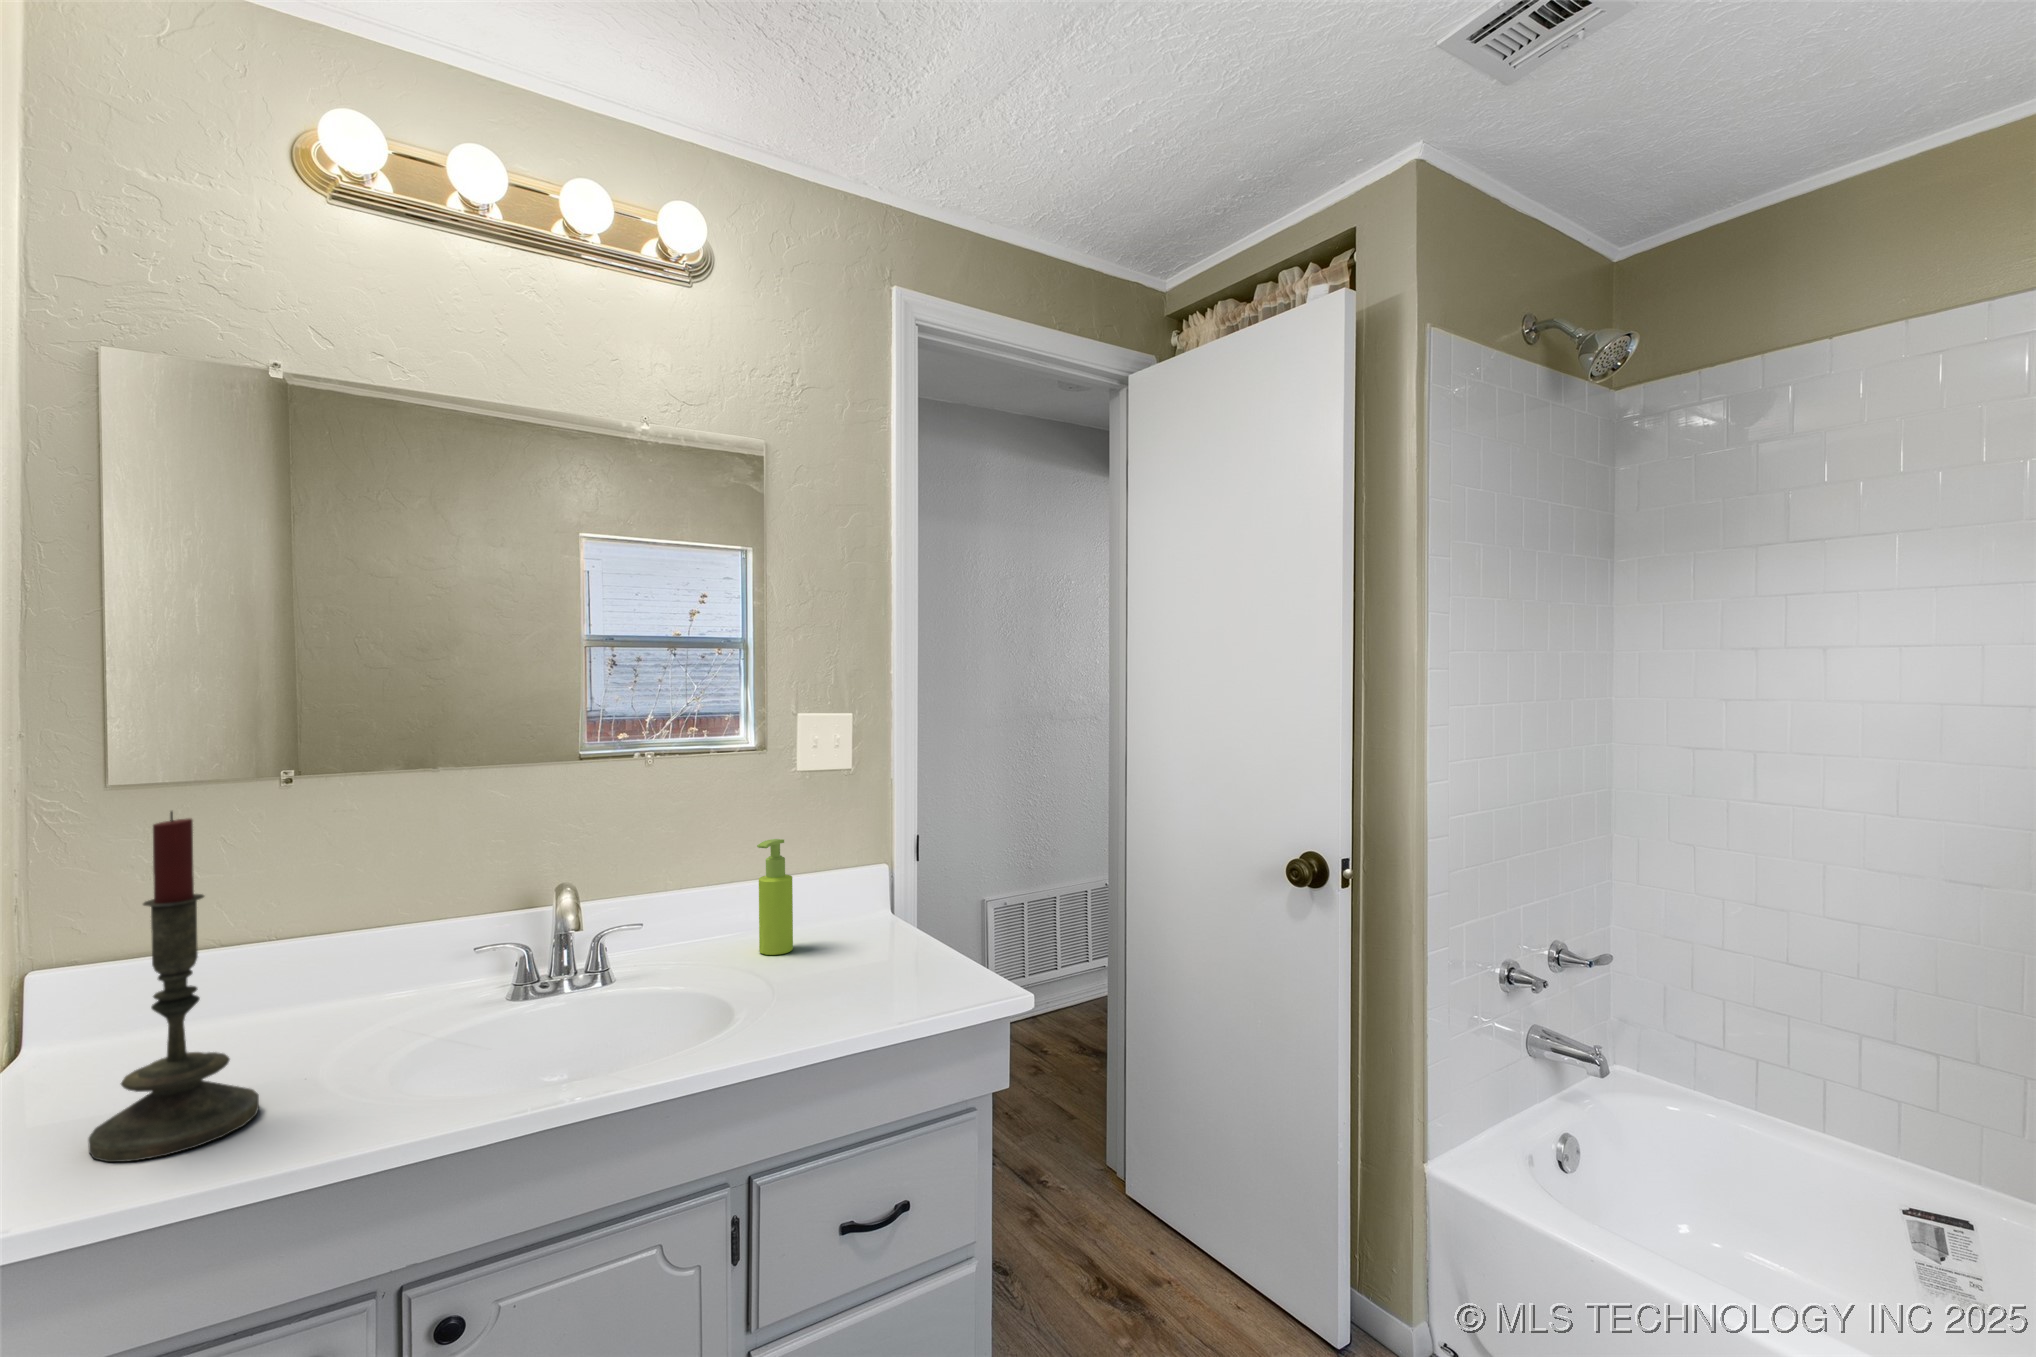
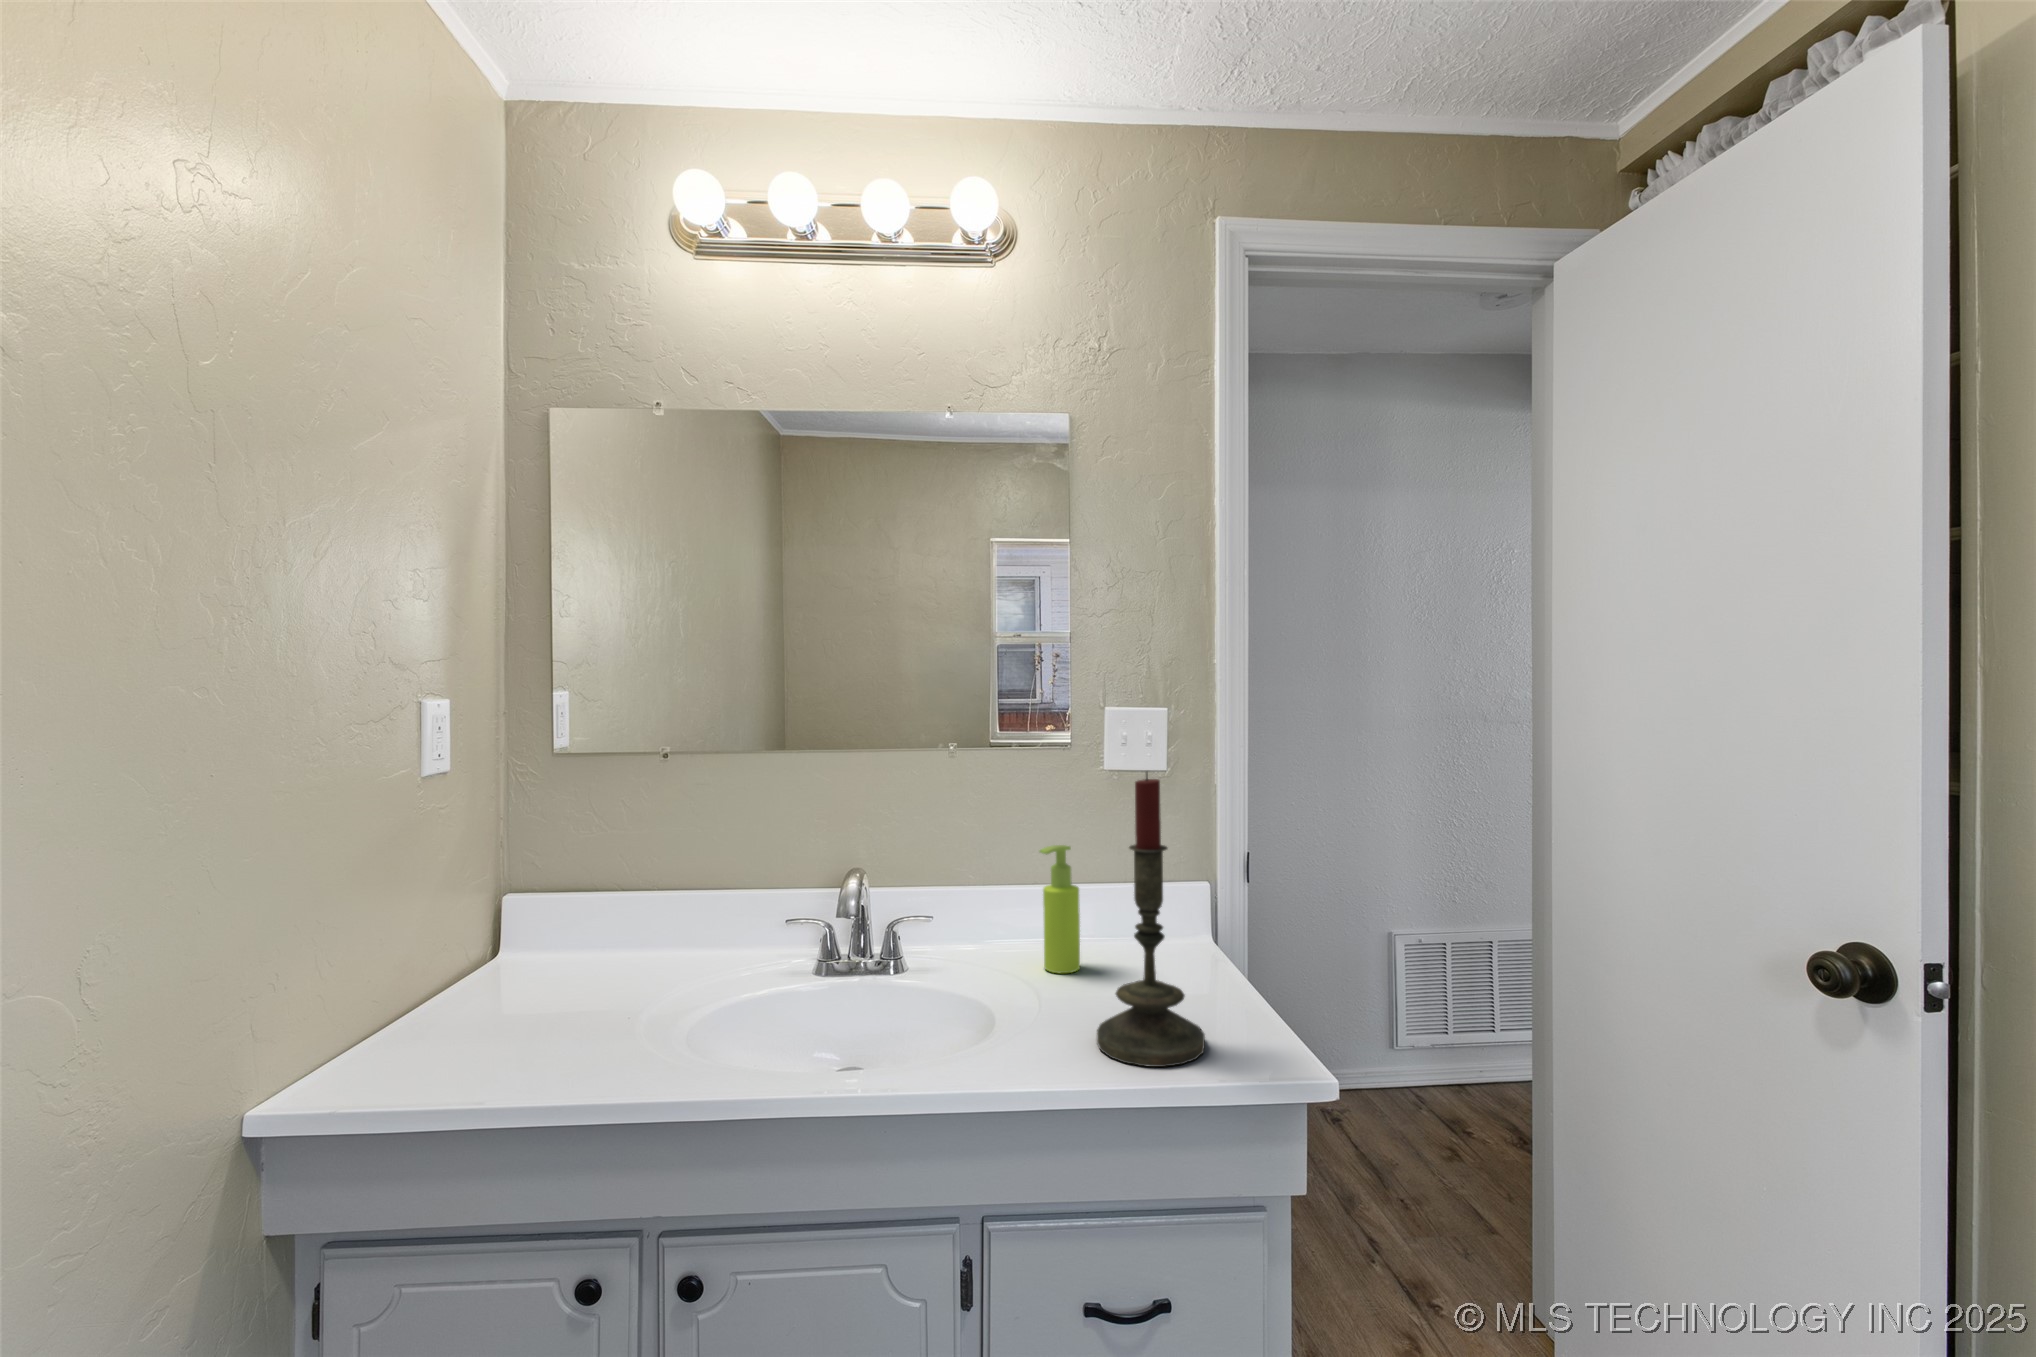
candle: present [88,811,259,1162] -> present [1097,773,1205,1067]

